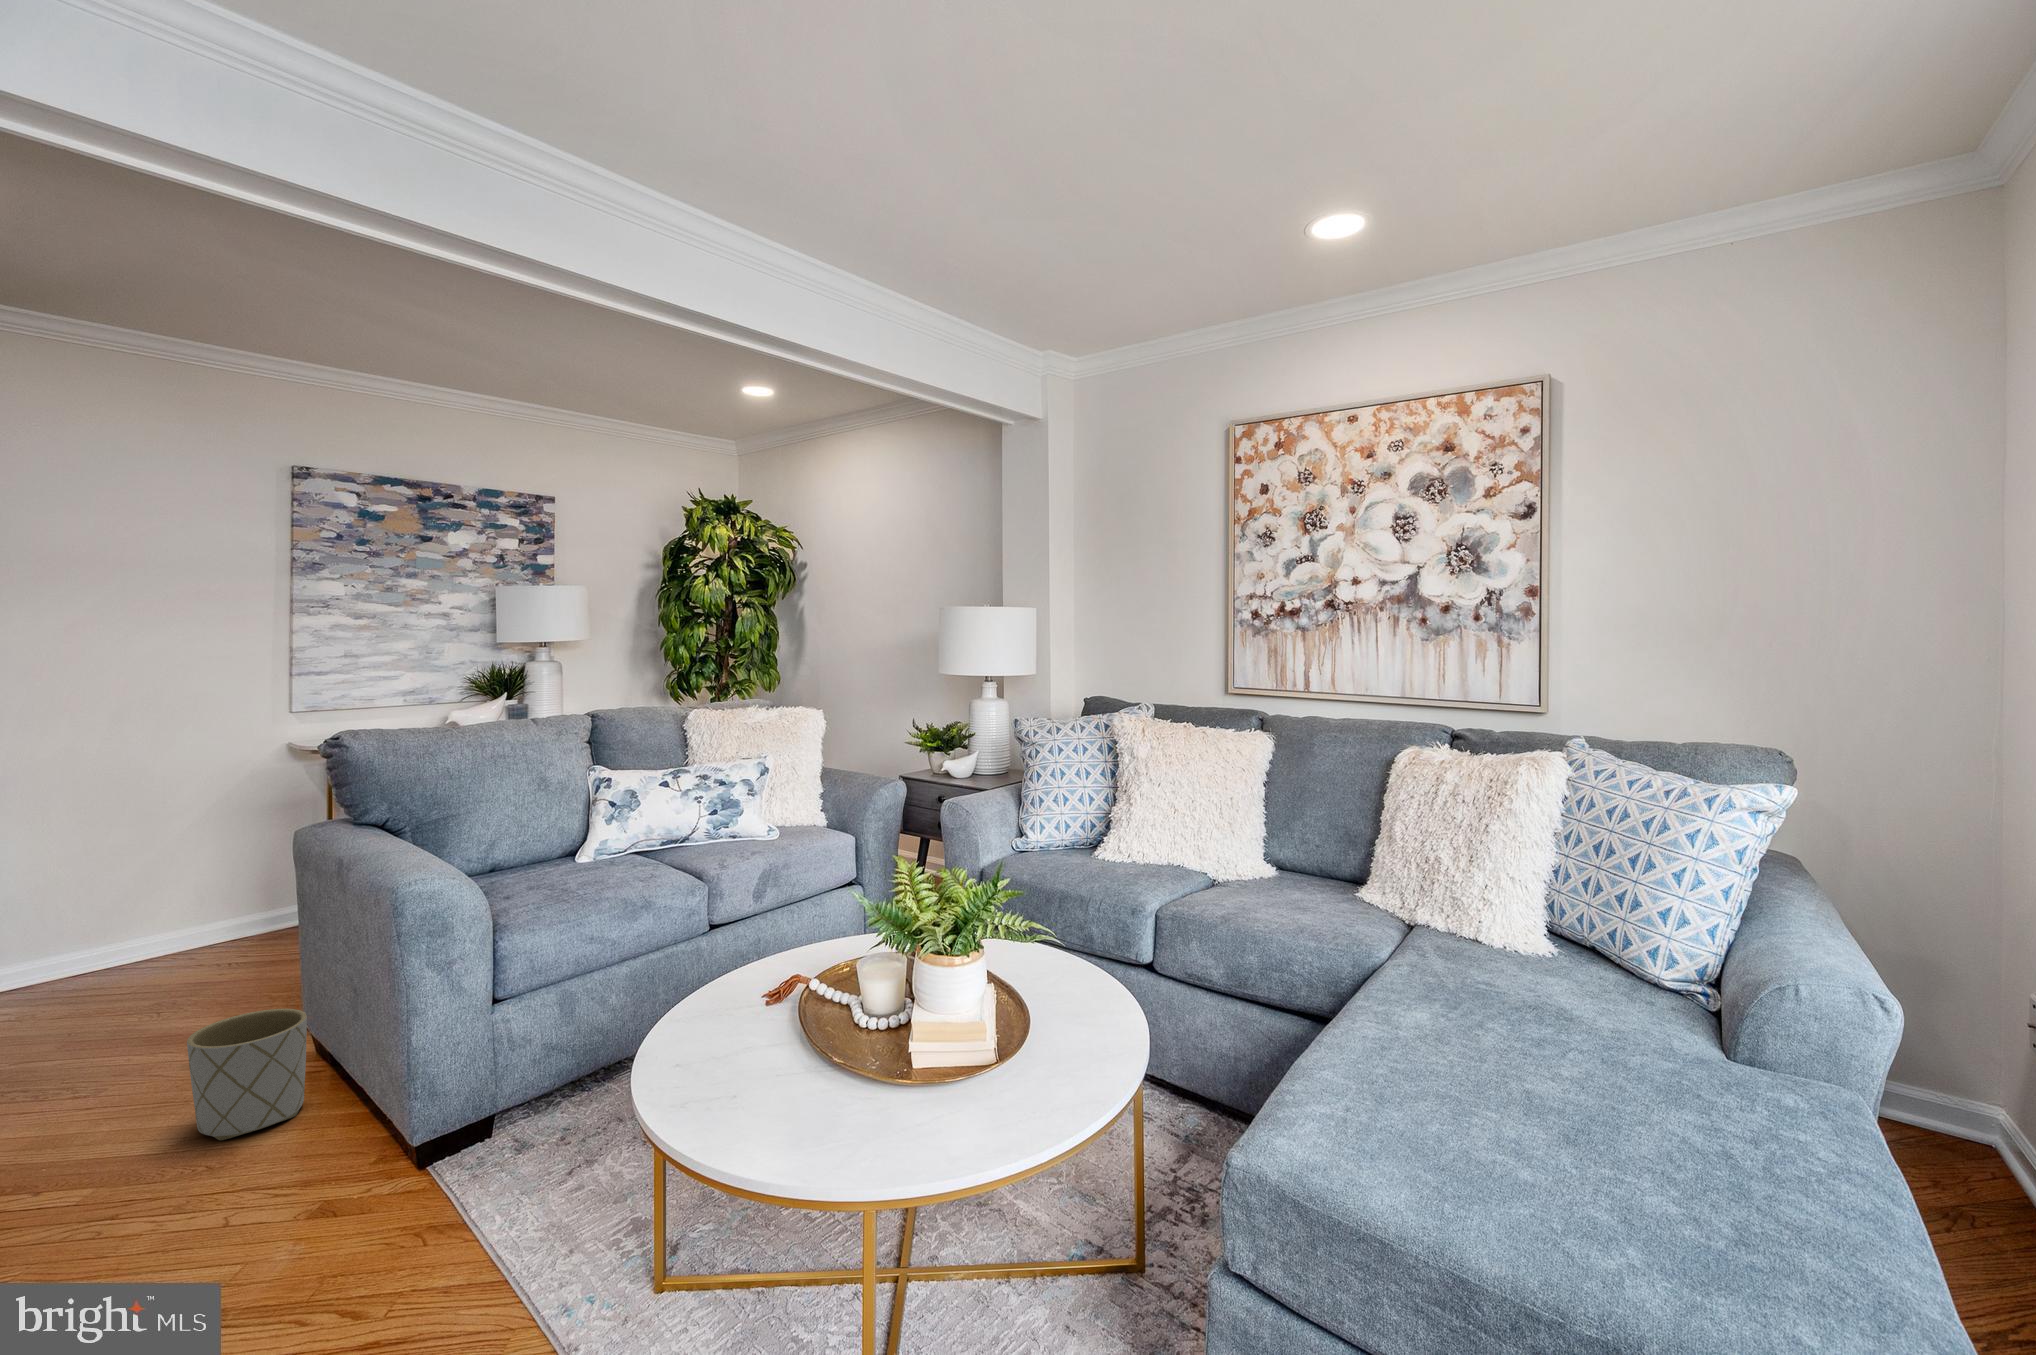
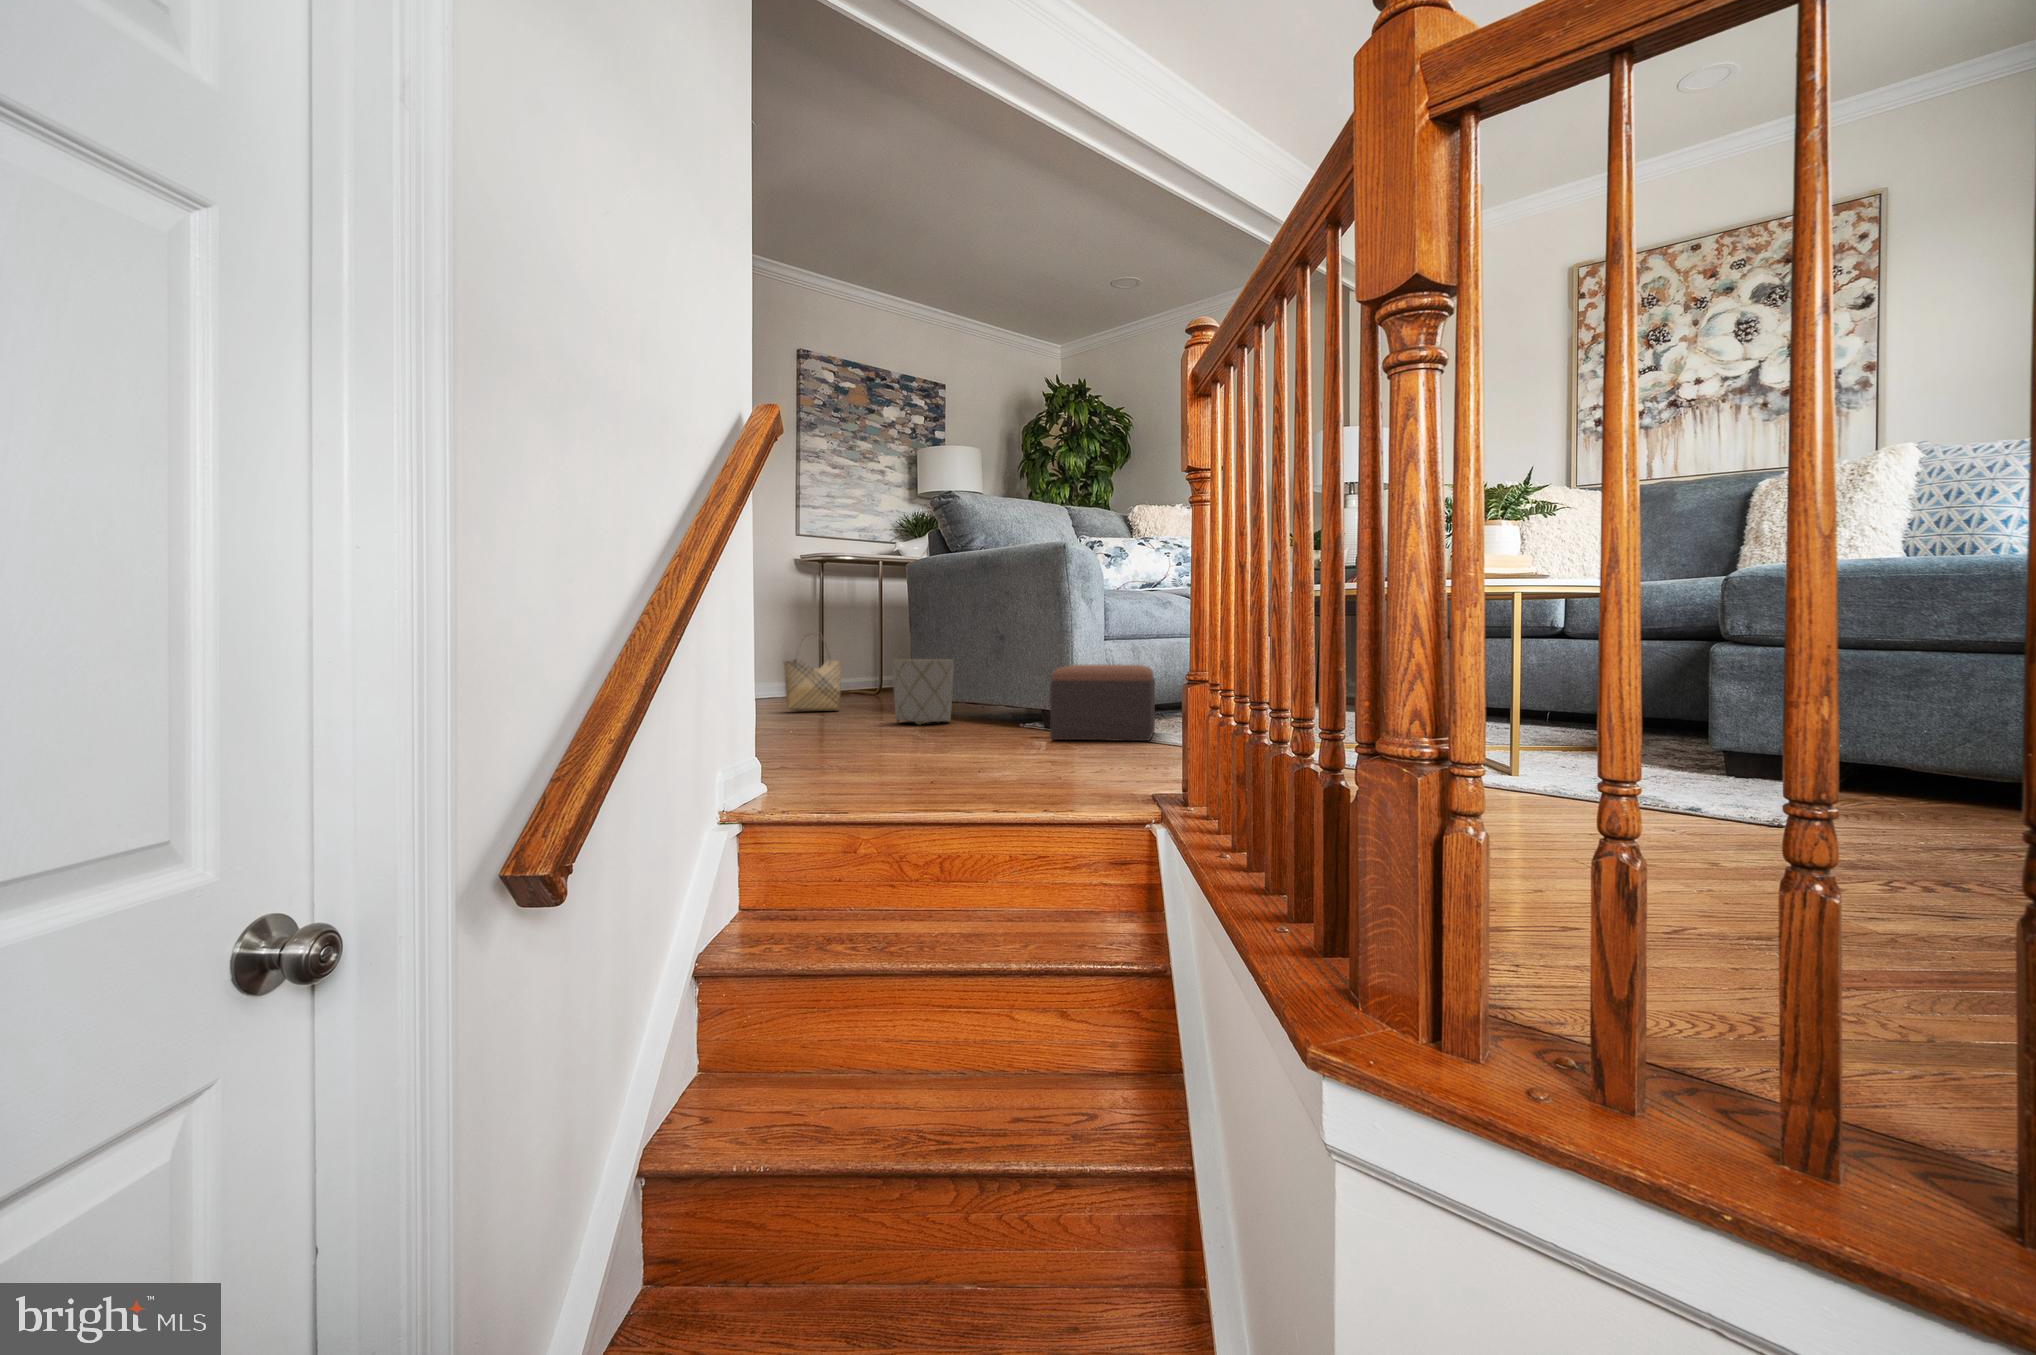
woven basket: none [145,908,254,1030] -> present [784,635,842,711]
footstool: none [261,1106,518,1301] -> present [1050,664,1155,741]

